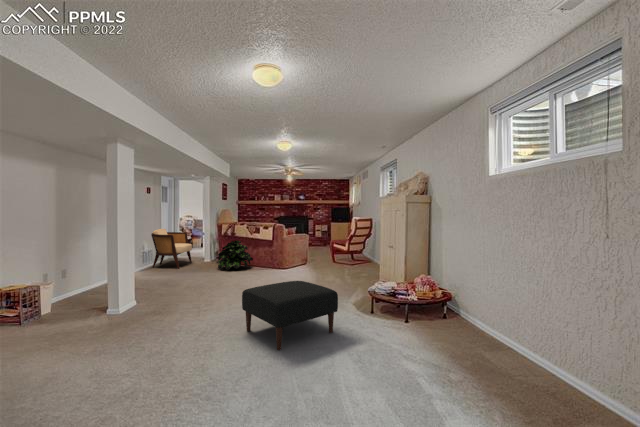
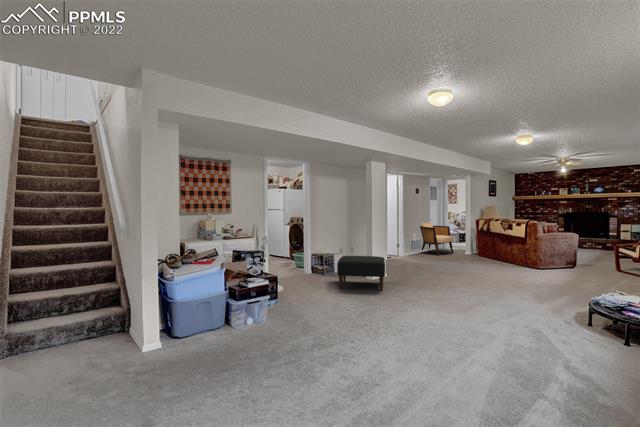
potted plant: present [217,240,253,270] -> none [469,235,506,261]
ottoman: present [242,281,338,350] -> present [337,256,385,291]

